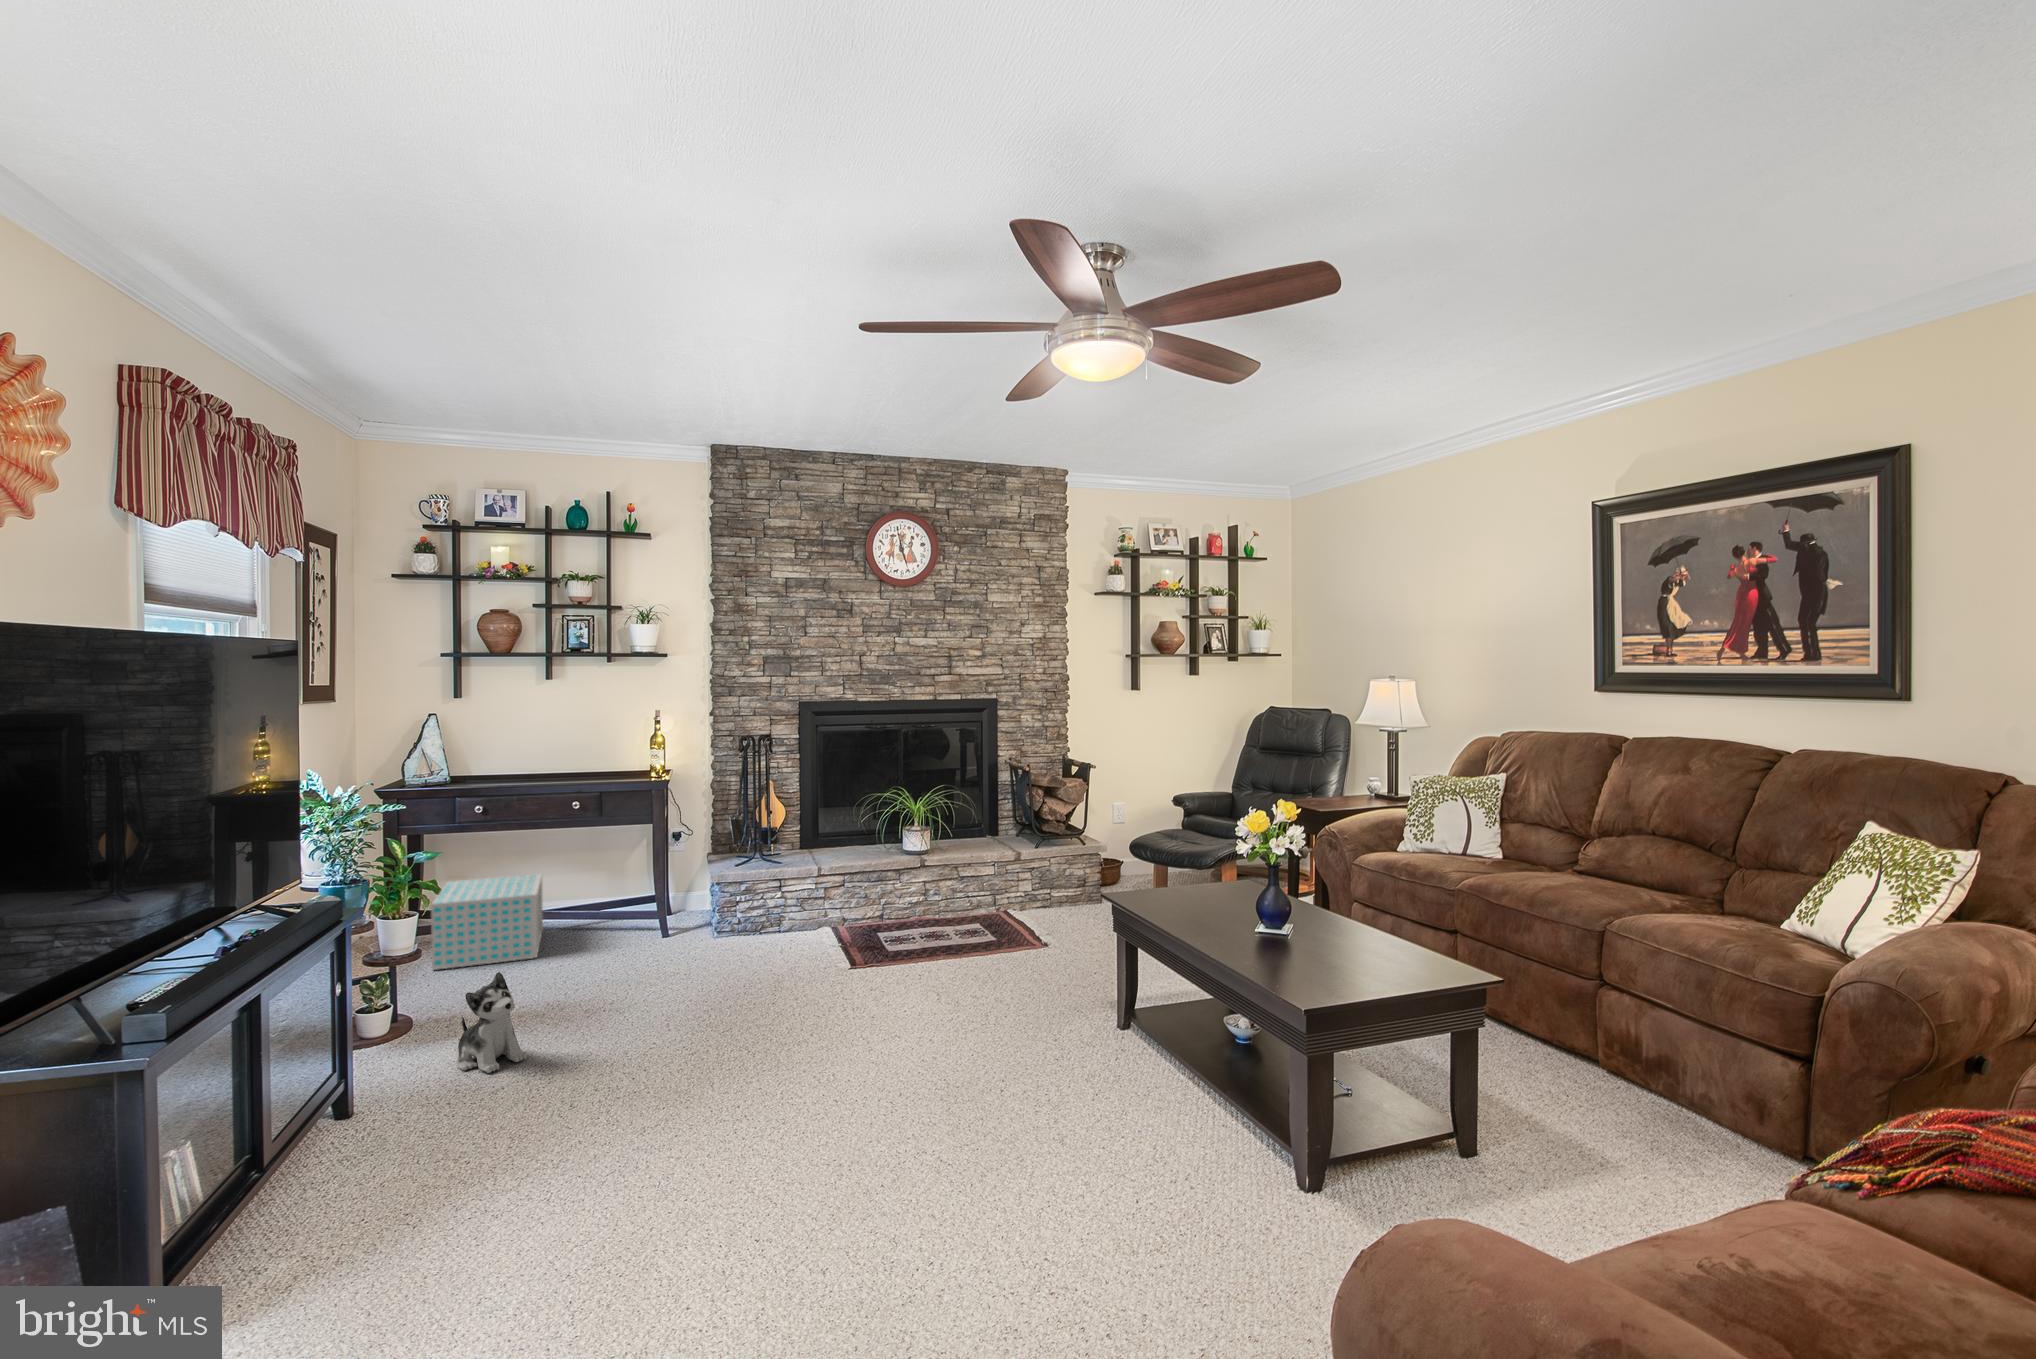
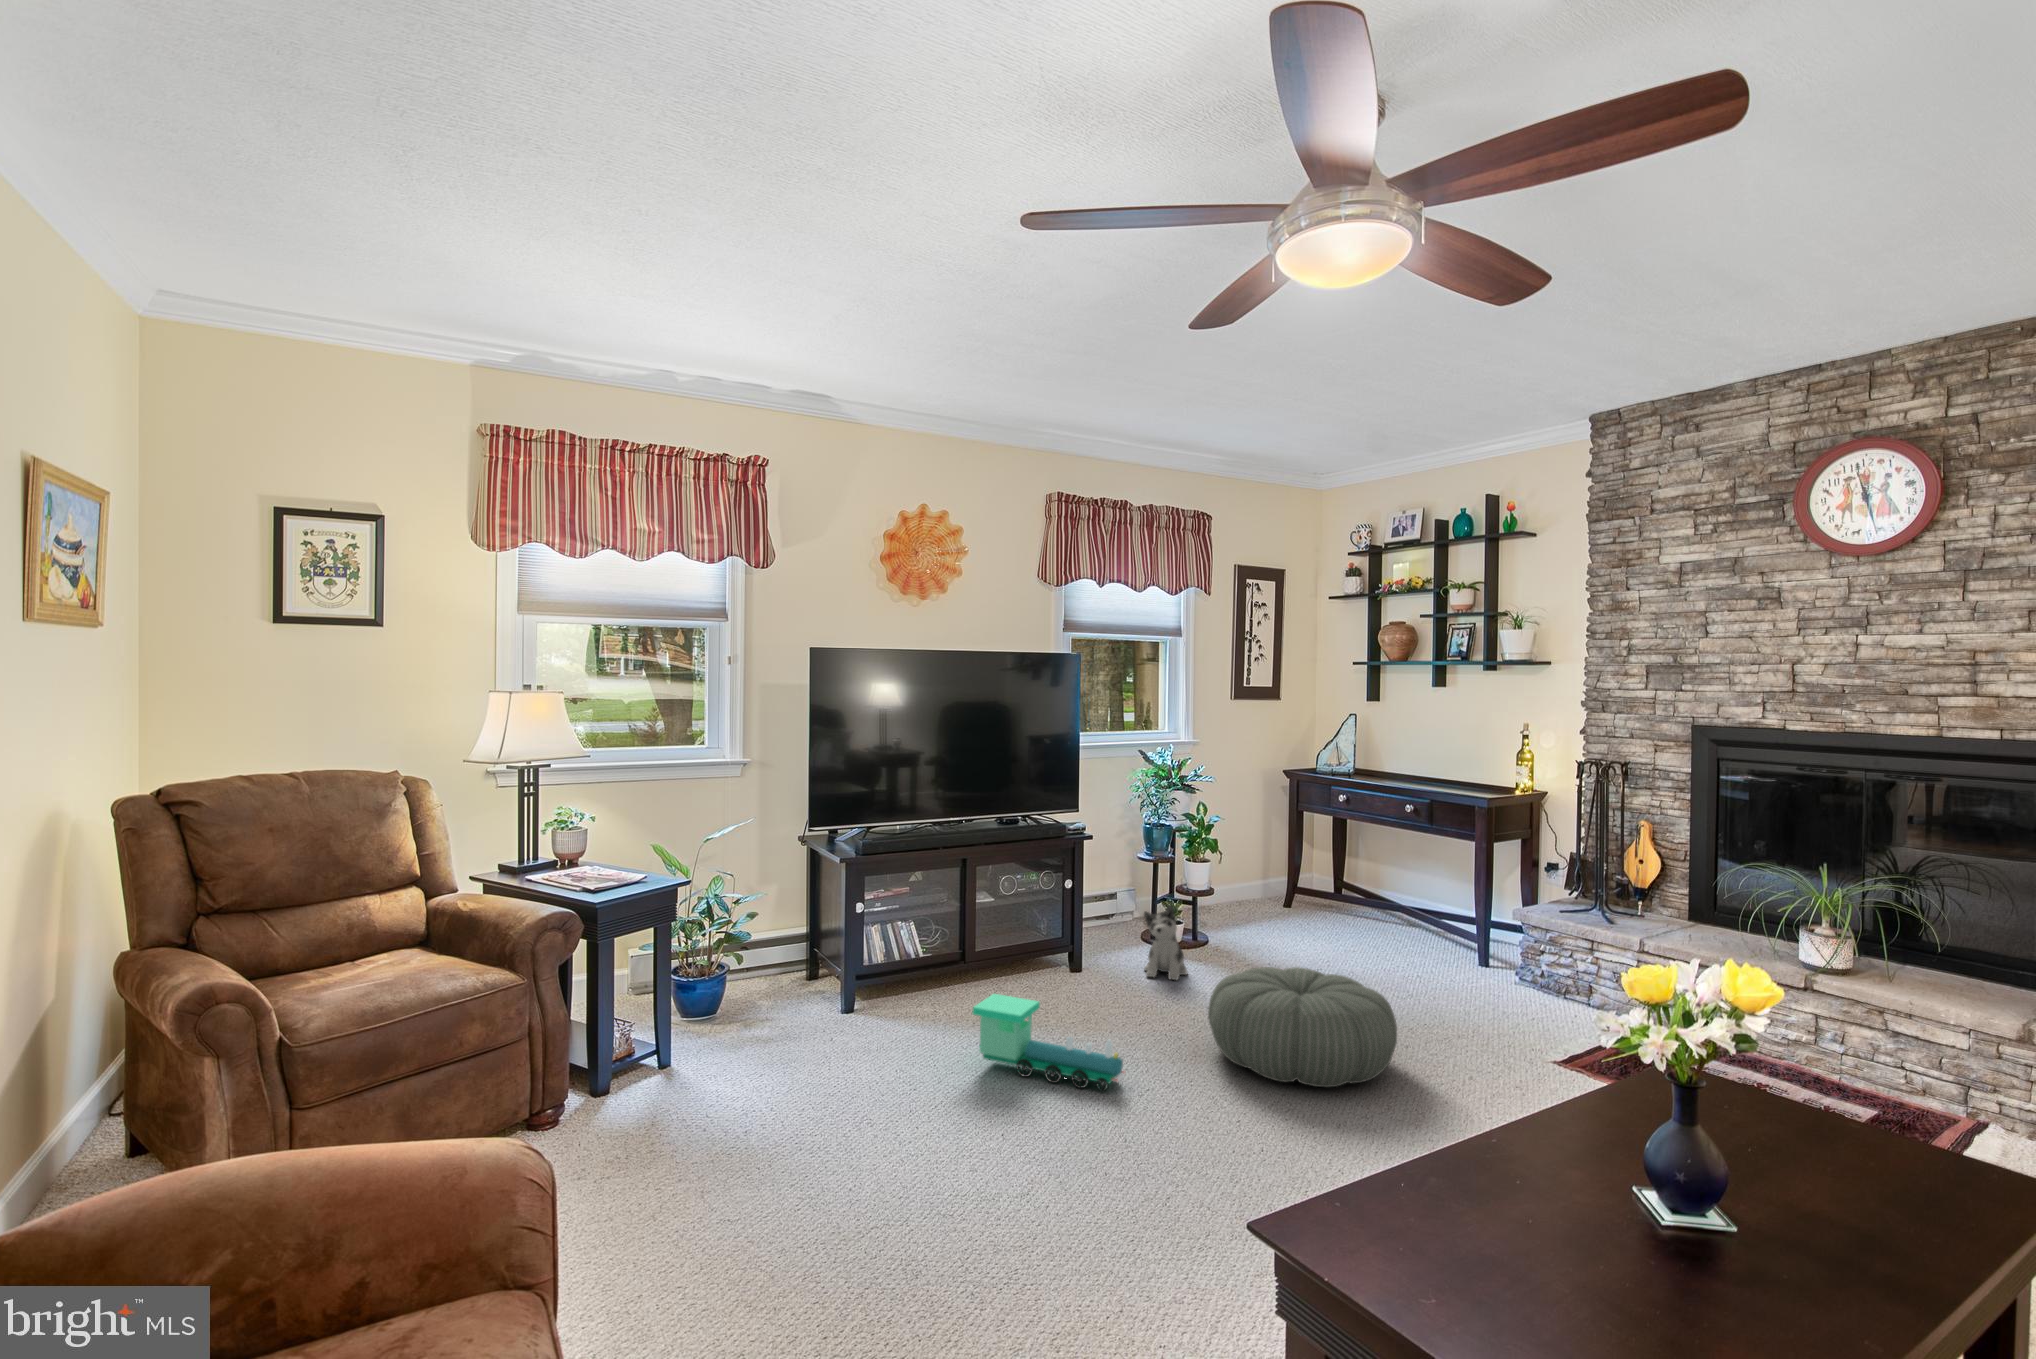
storage box: present [431,874,543,970] -> none [1283,860,1408,940]
pouf: none [706,957,885,1073] -> present [1208,967,1397,1087]
toy train: none [616,1098,798,1216] -> present [973,994,1125,1090]

